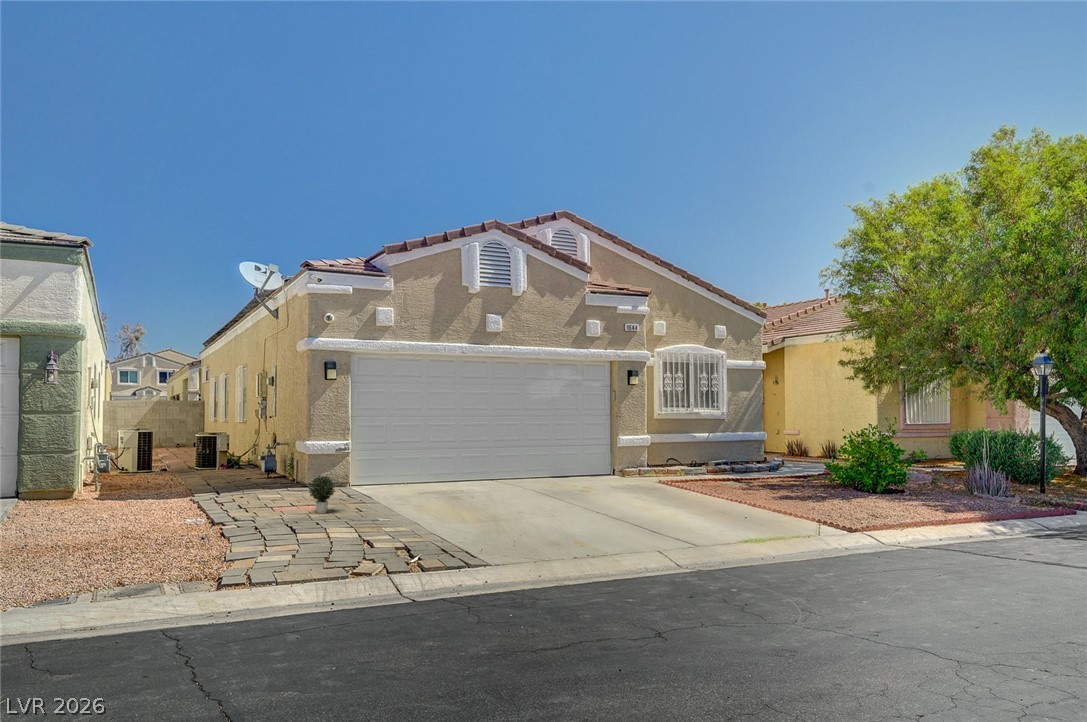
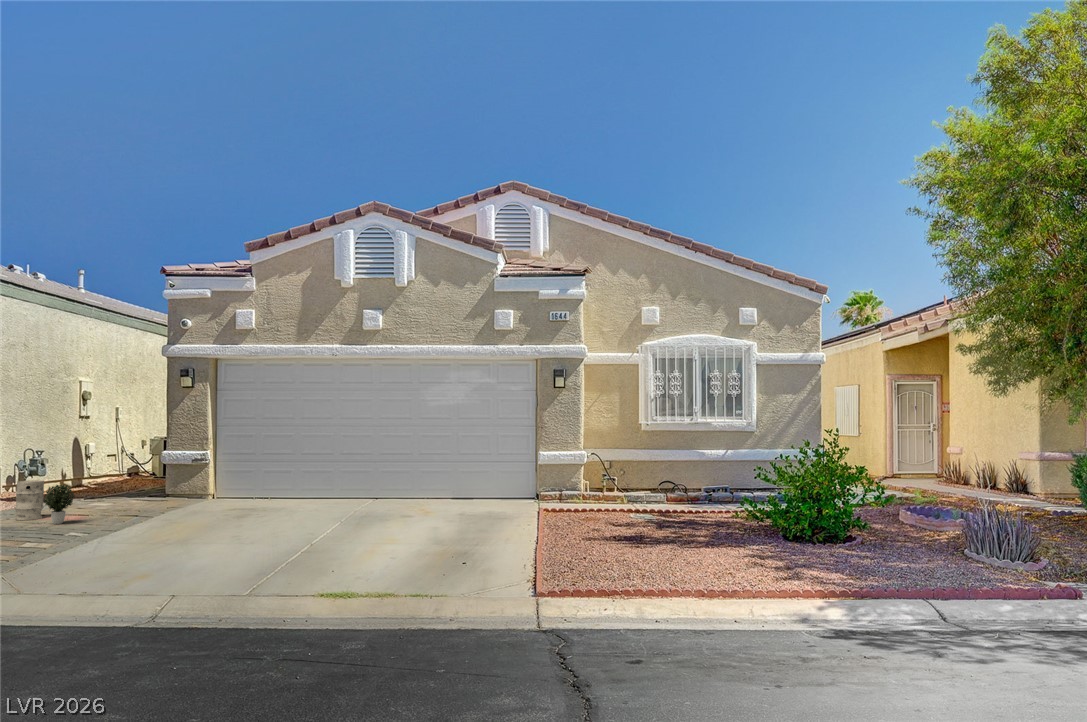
trash can: none [251,473,277,513] -> present [15,480,44,520]

